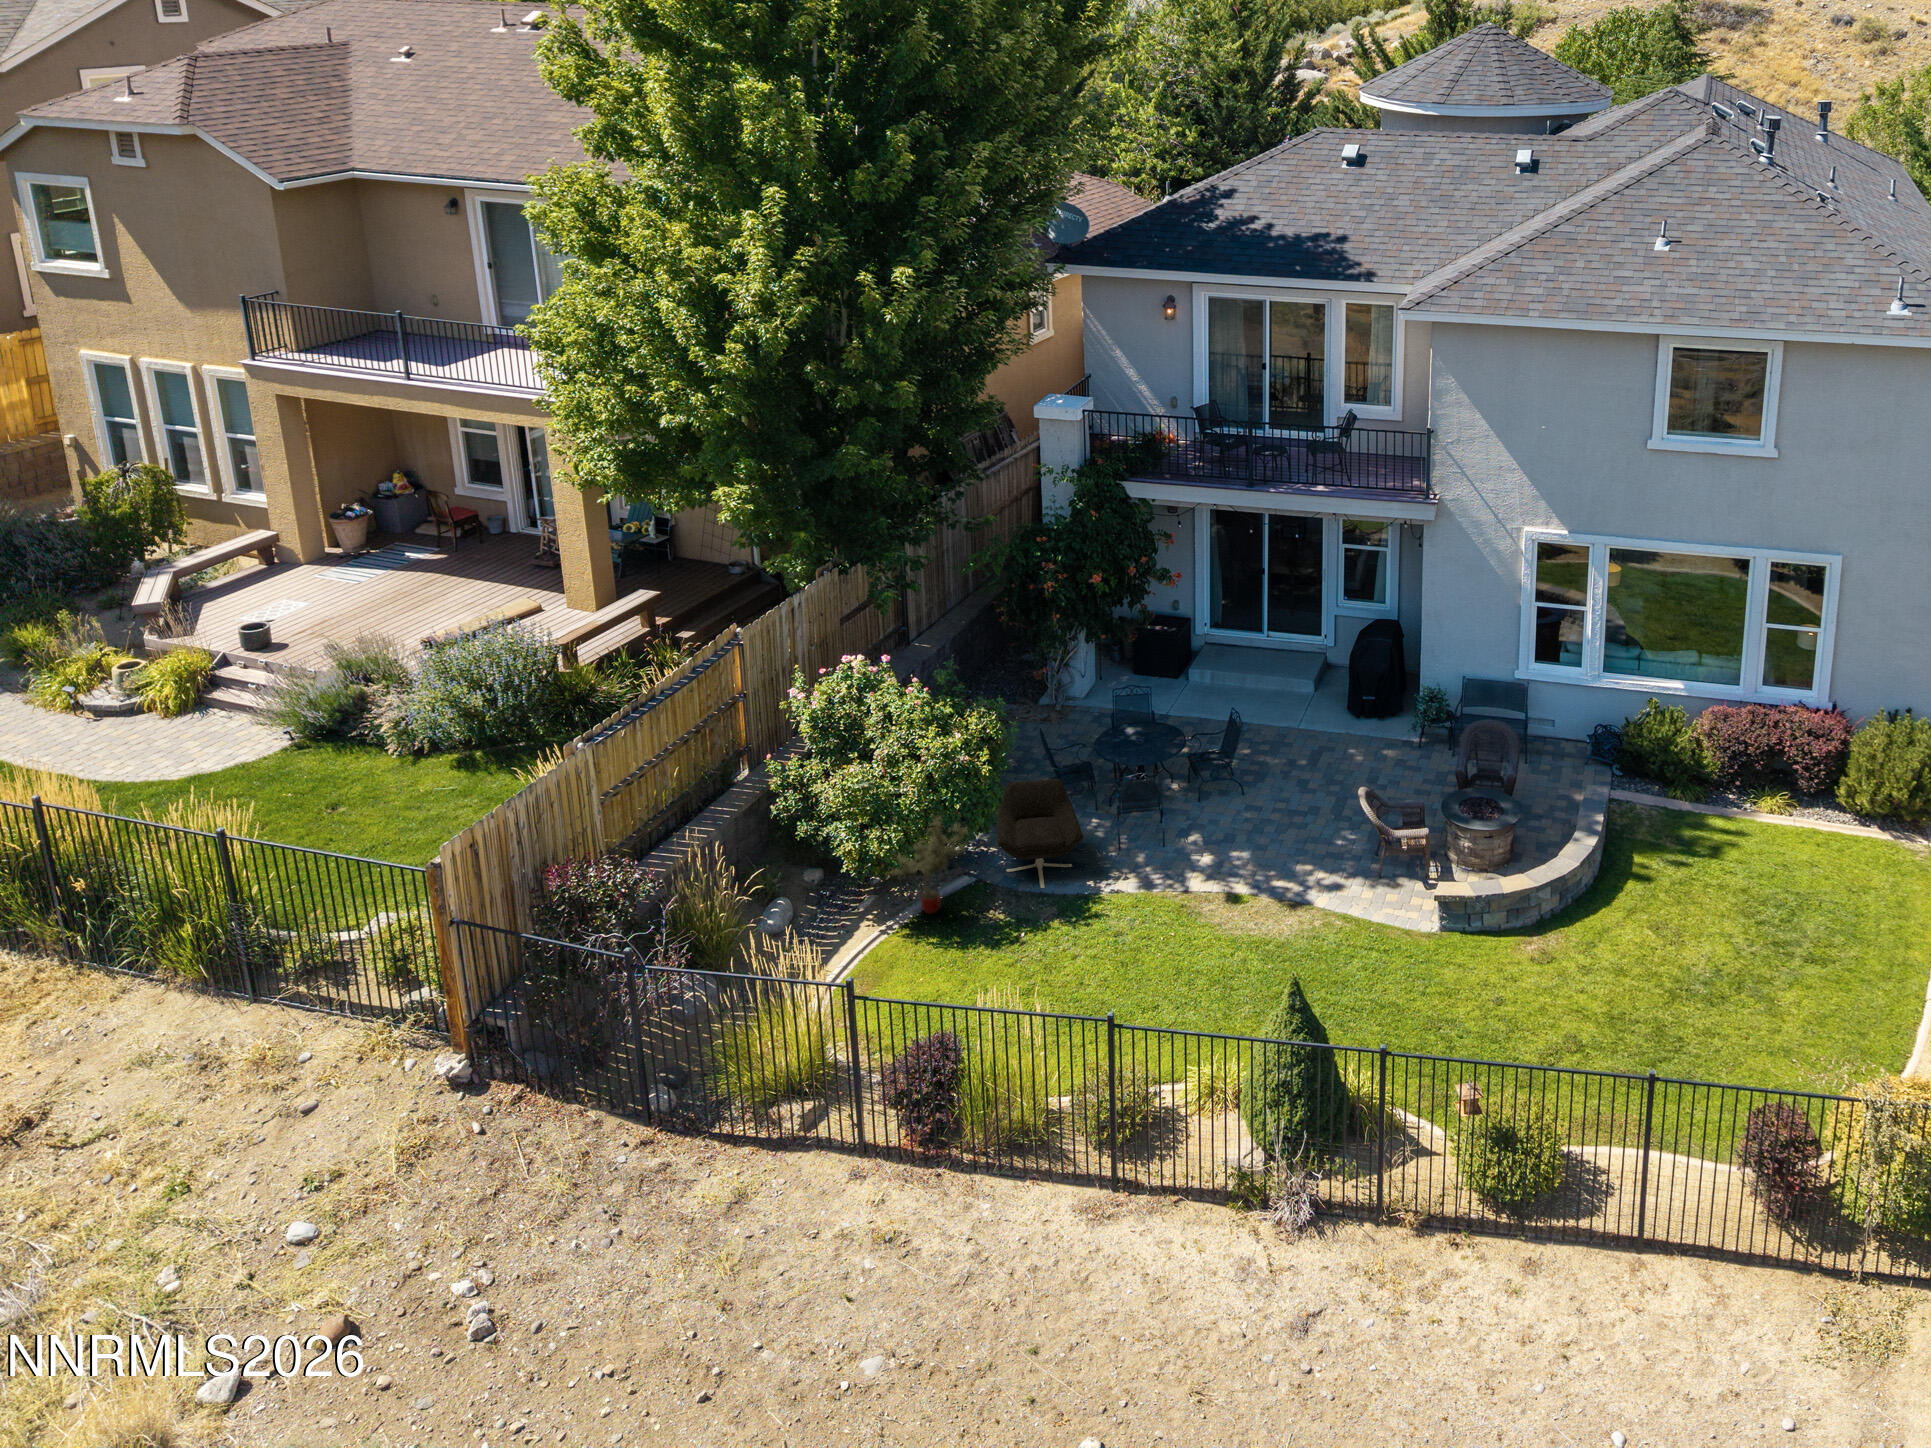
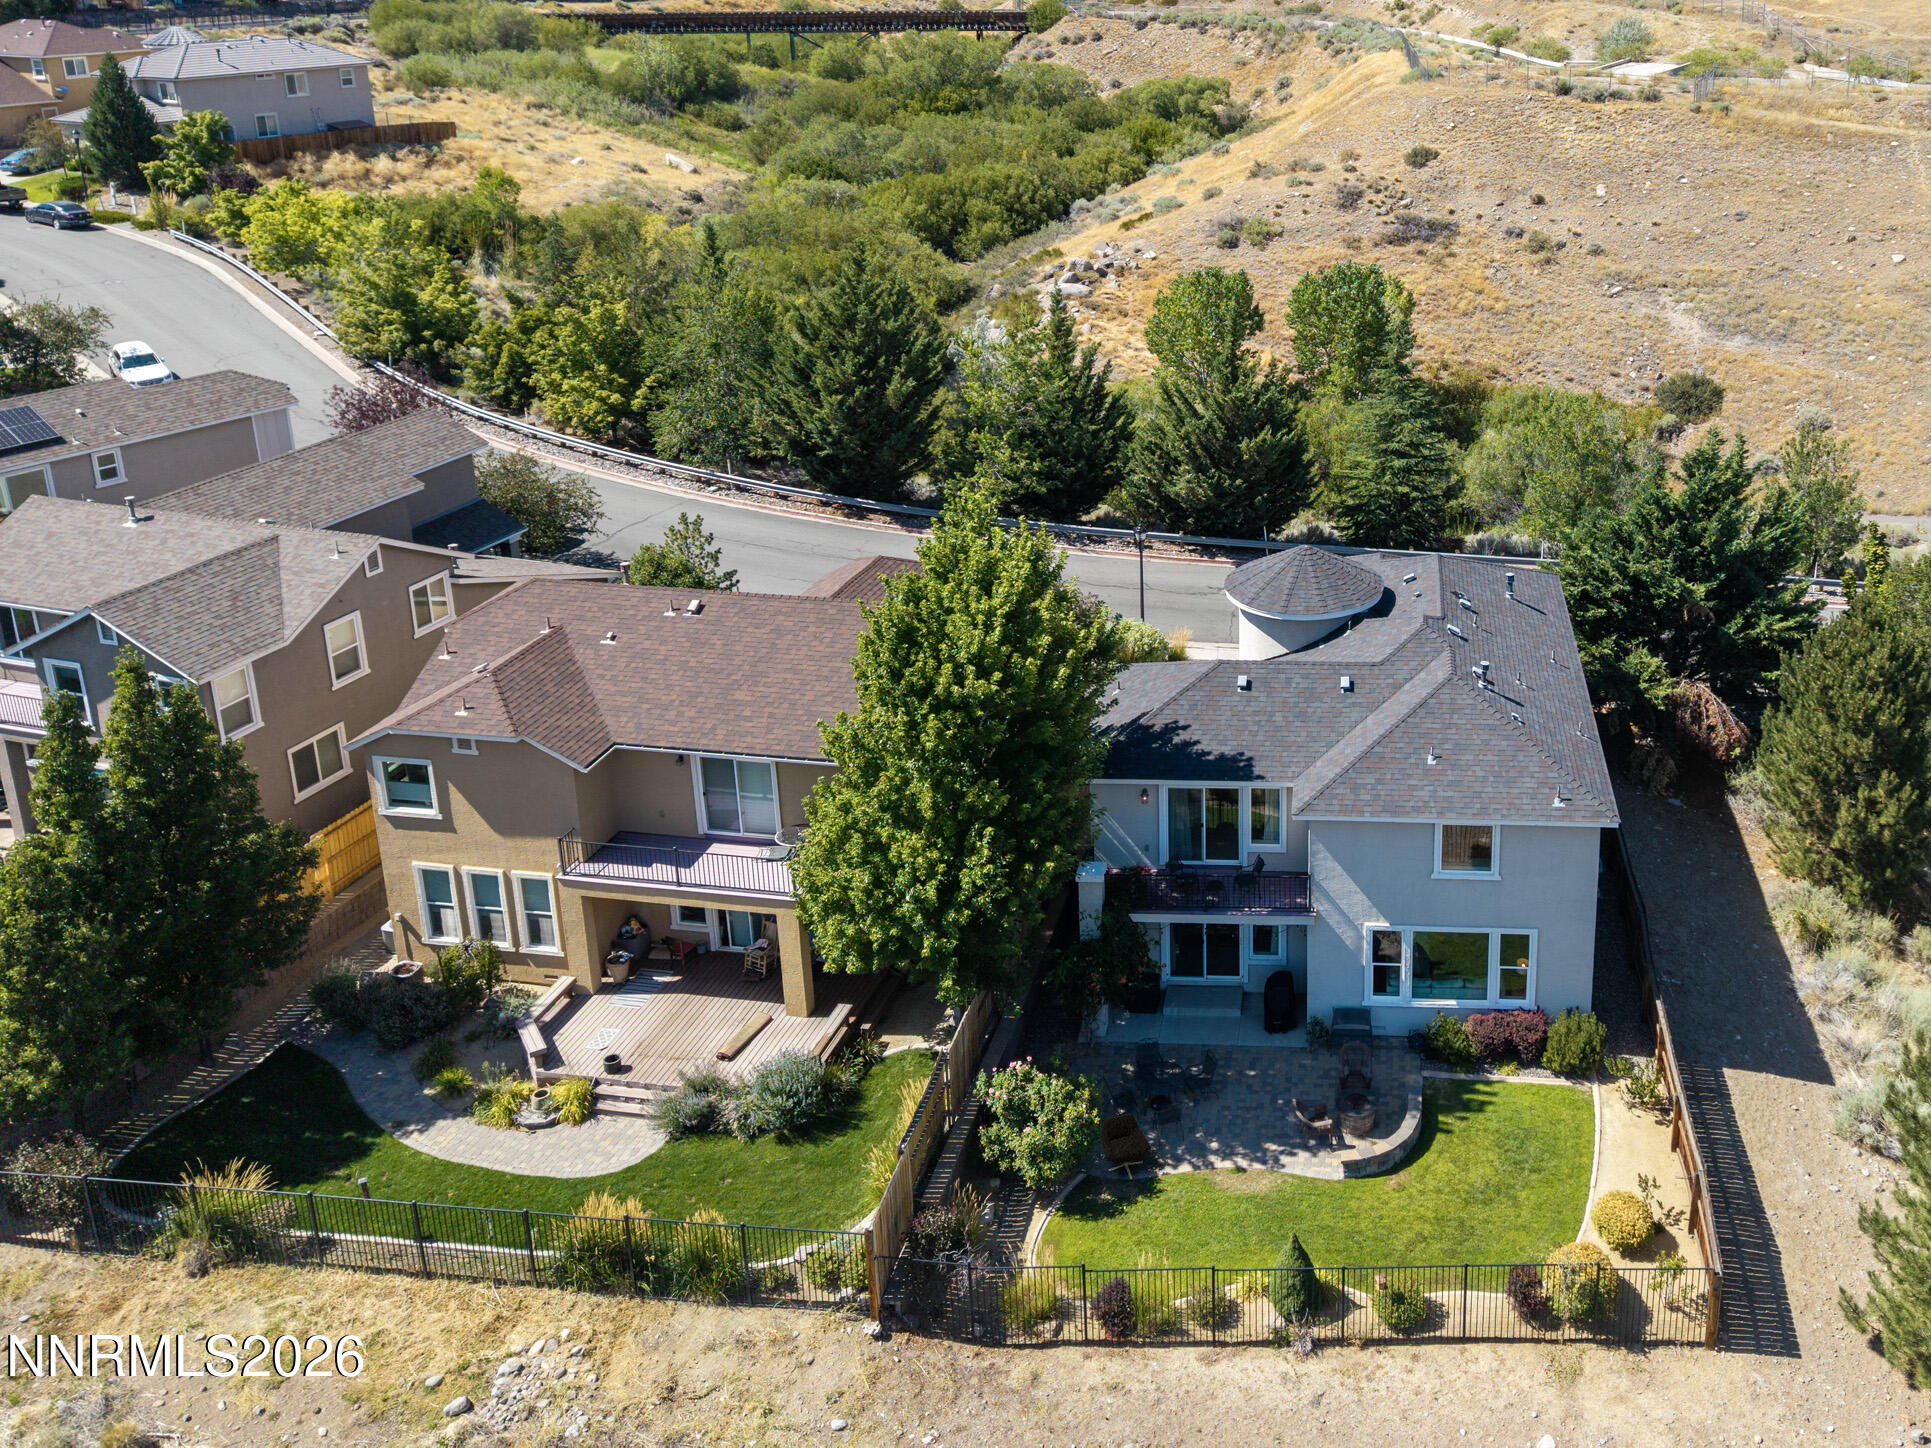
potted tree: present [891,818,968,914] -> none [1058,1150,1096,1204]

